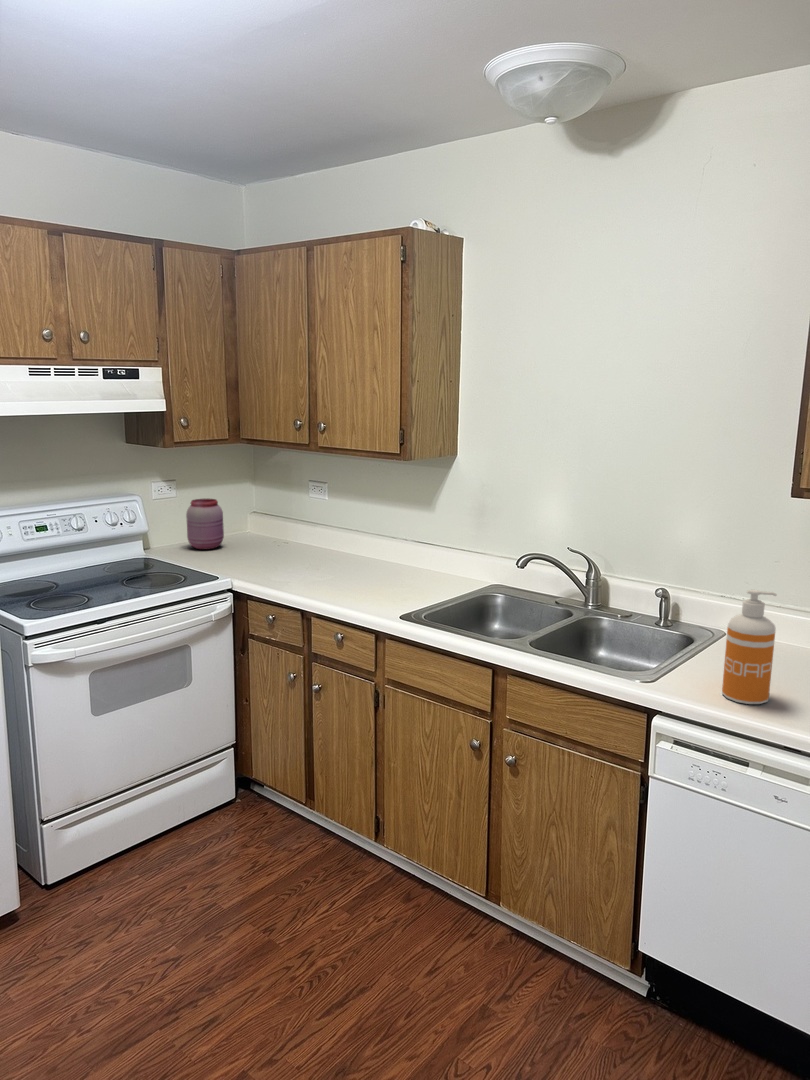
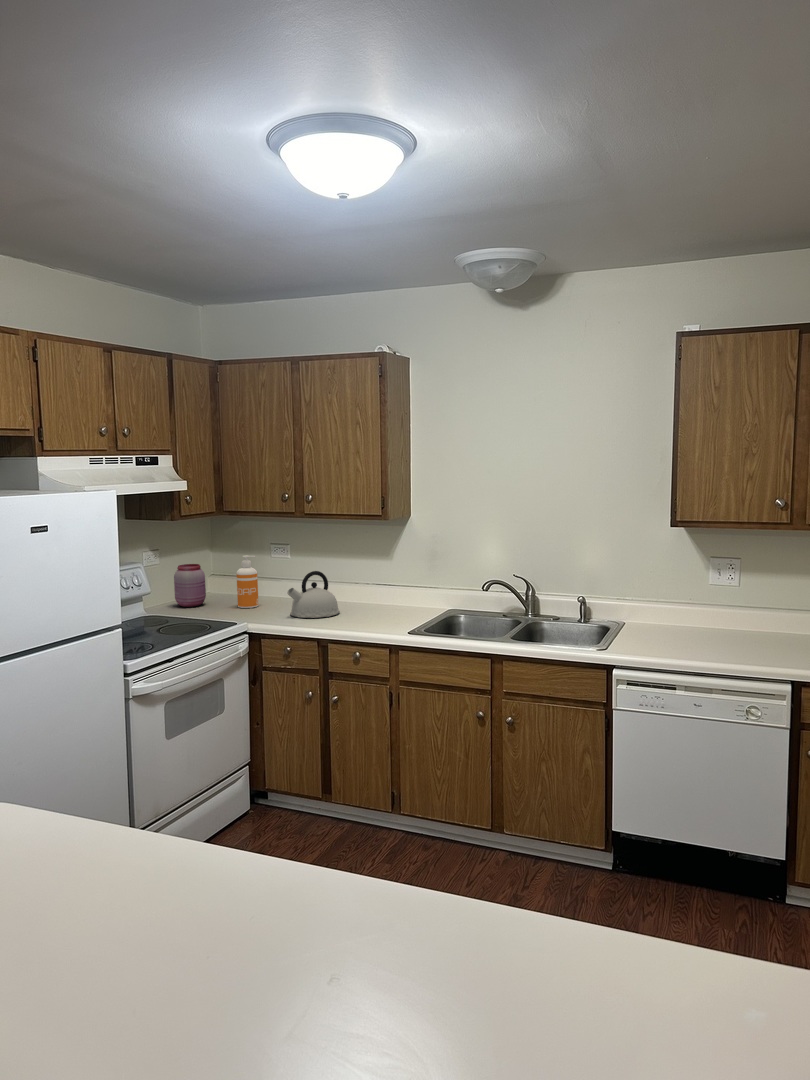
kettle: none [288,520,356,580] -> present [287,571,340,618]
soap dispenser: present [722,590,777,704] -> present [236,555,259,608]

